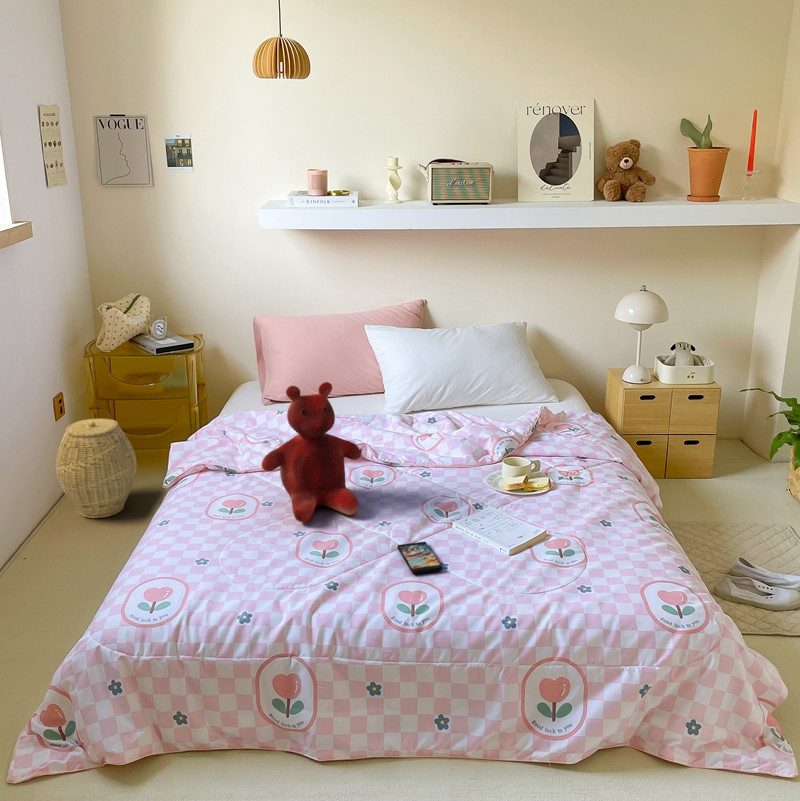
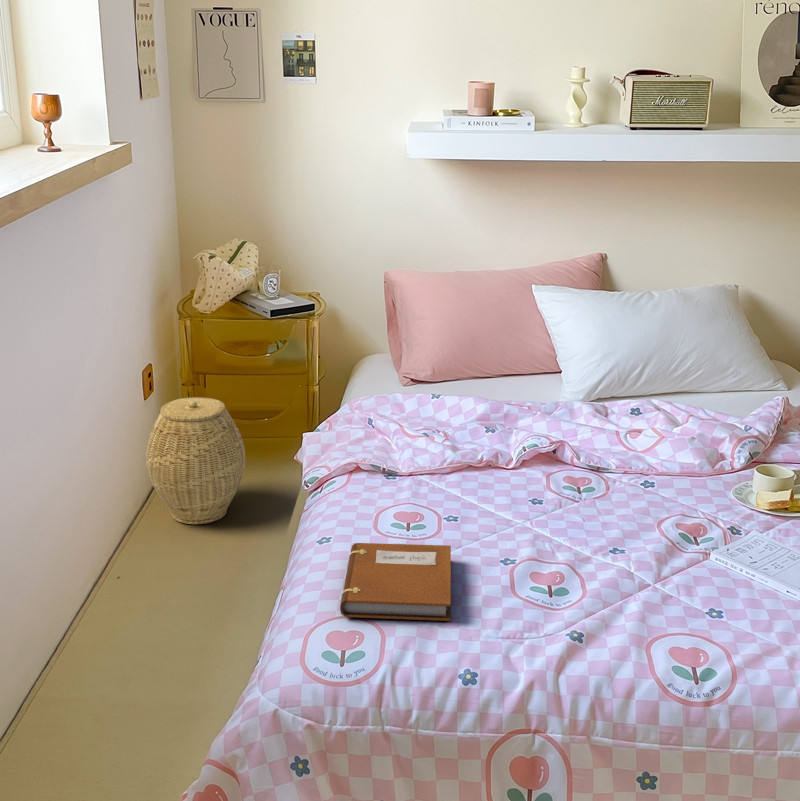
teddy bear: present [262,382,361,522] -> none [452,362,581,547]
notebook: none [156,522,255,577] -> present [340,543,451,621]
smartphone: present [398,542,442,574] -> none [647,579,719,625]

